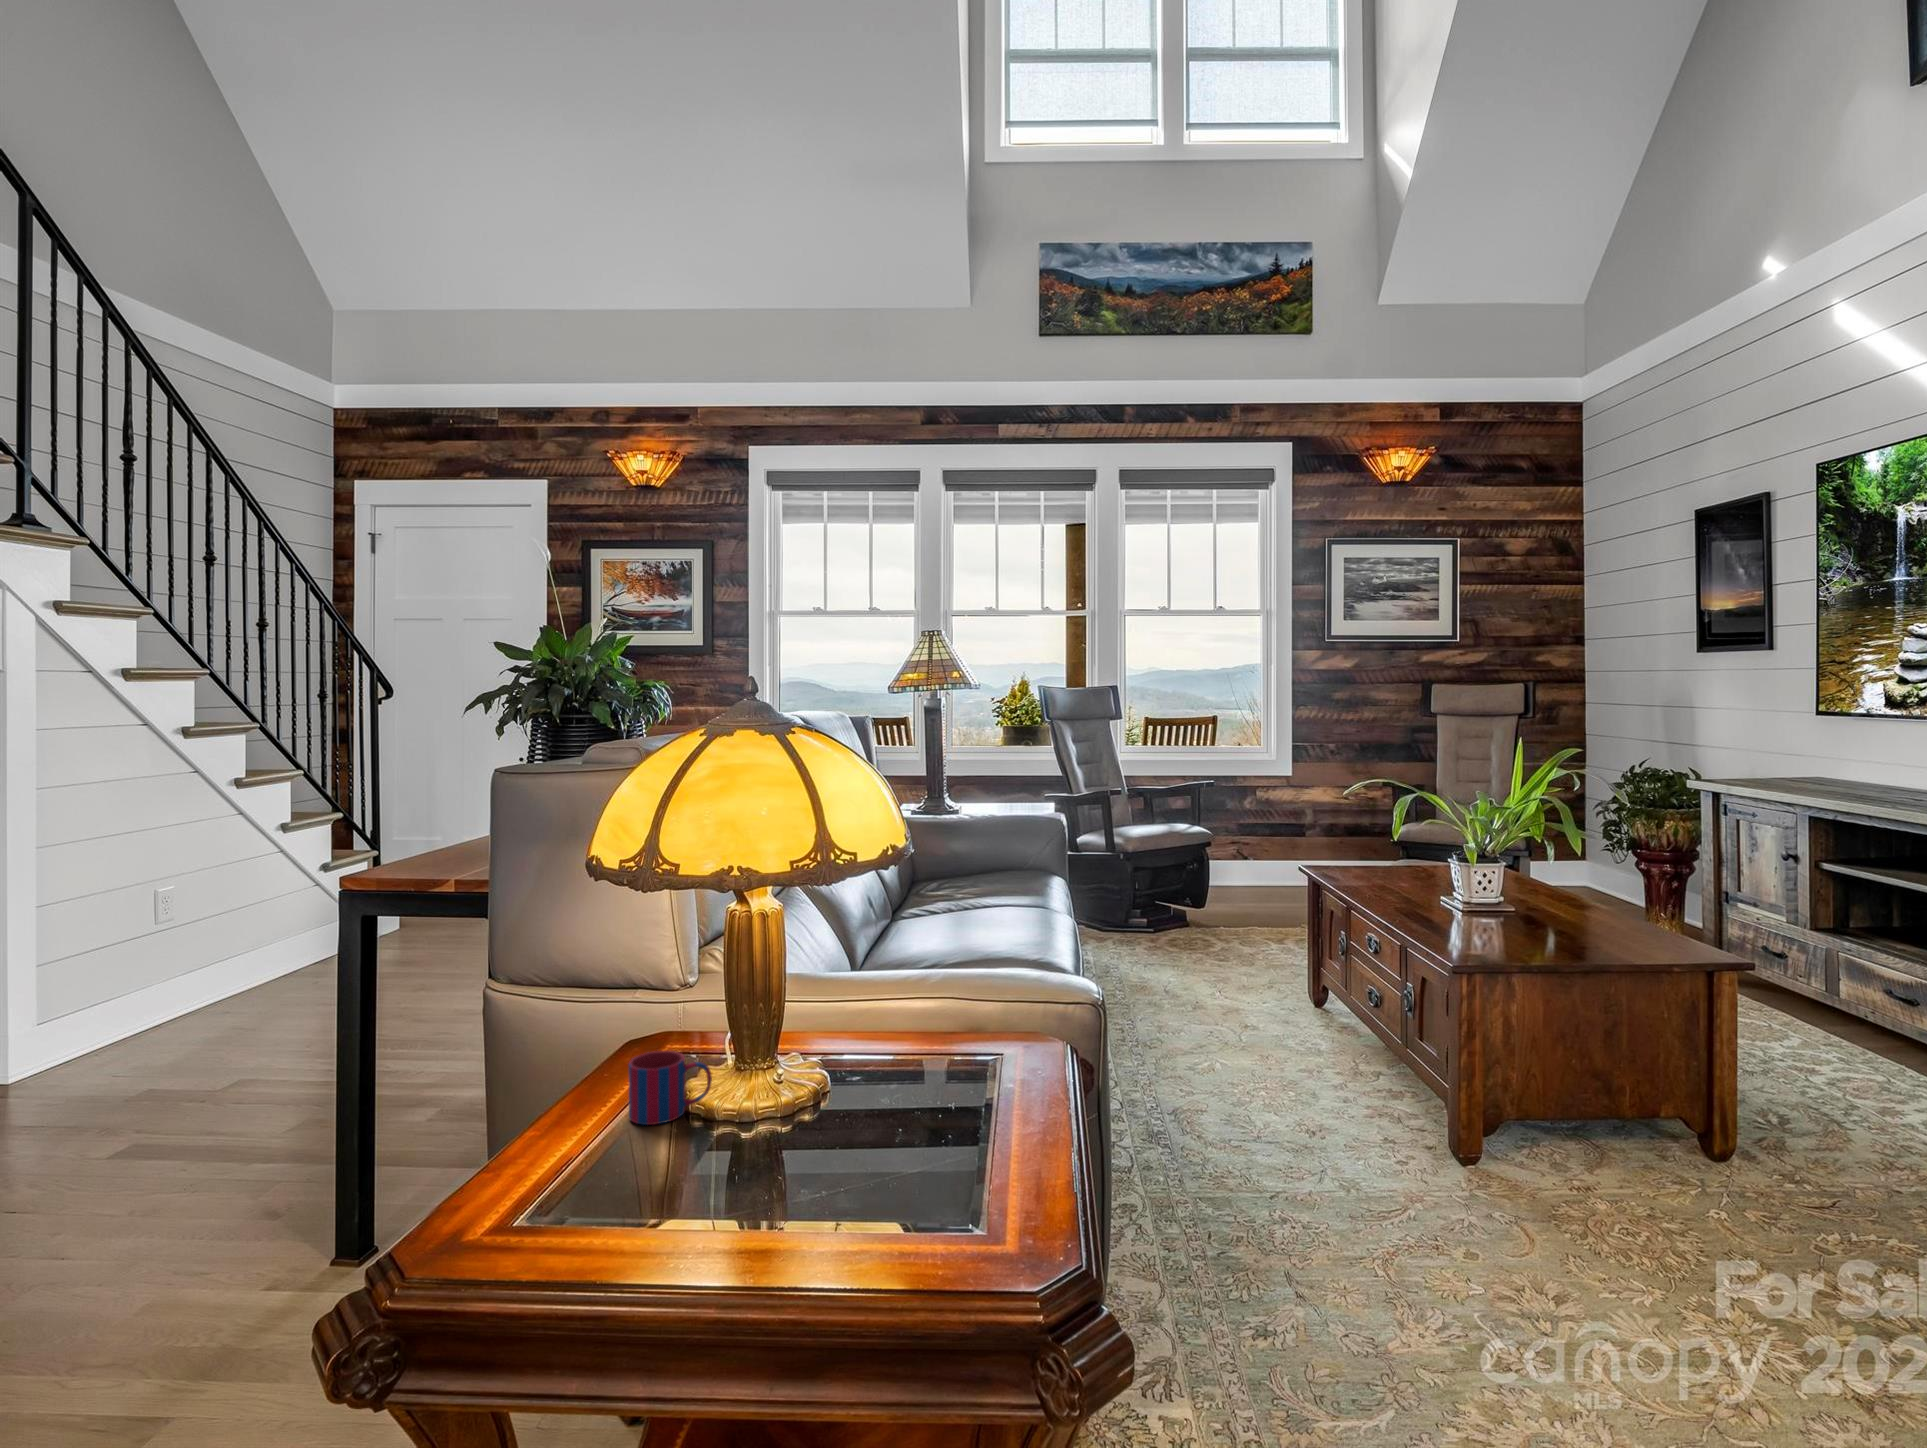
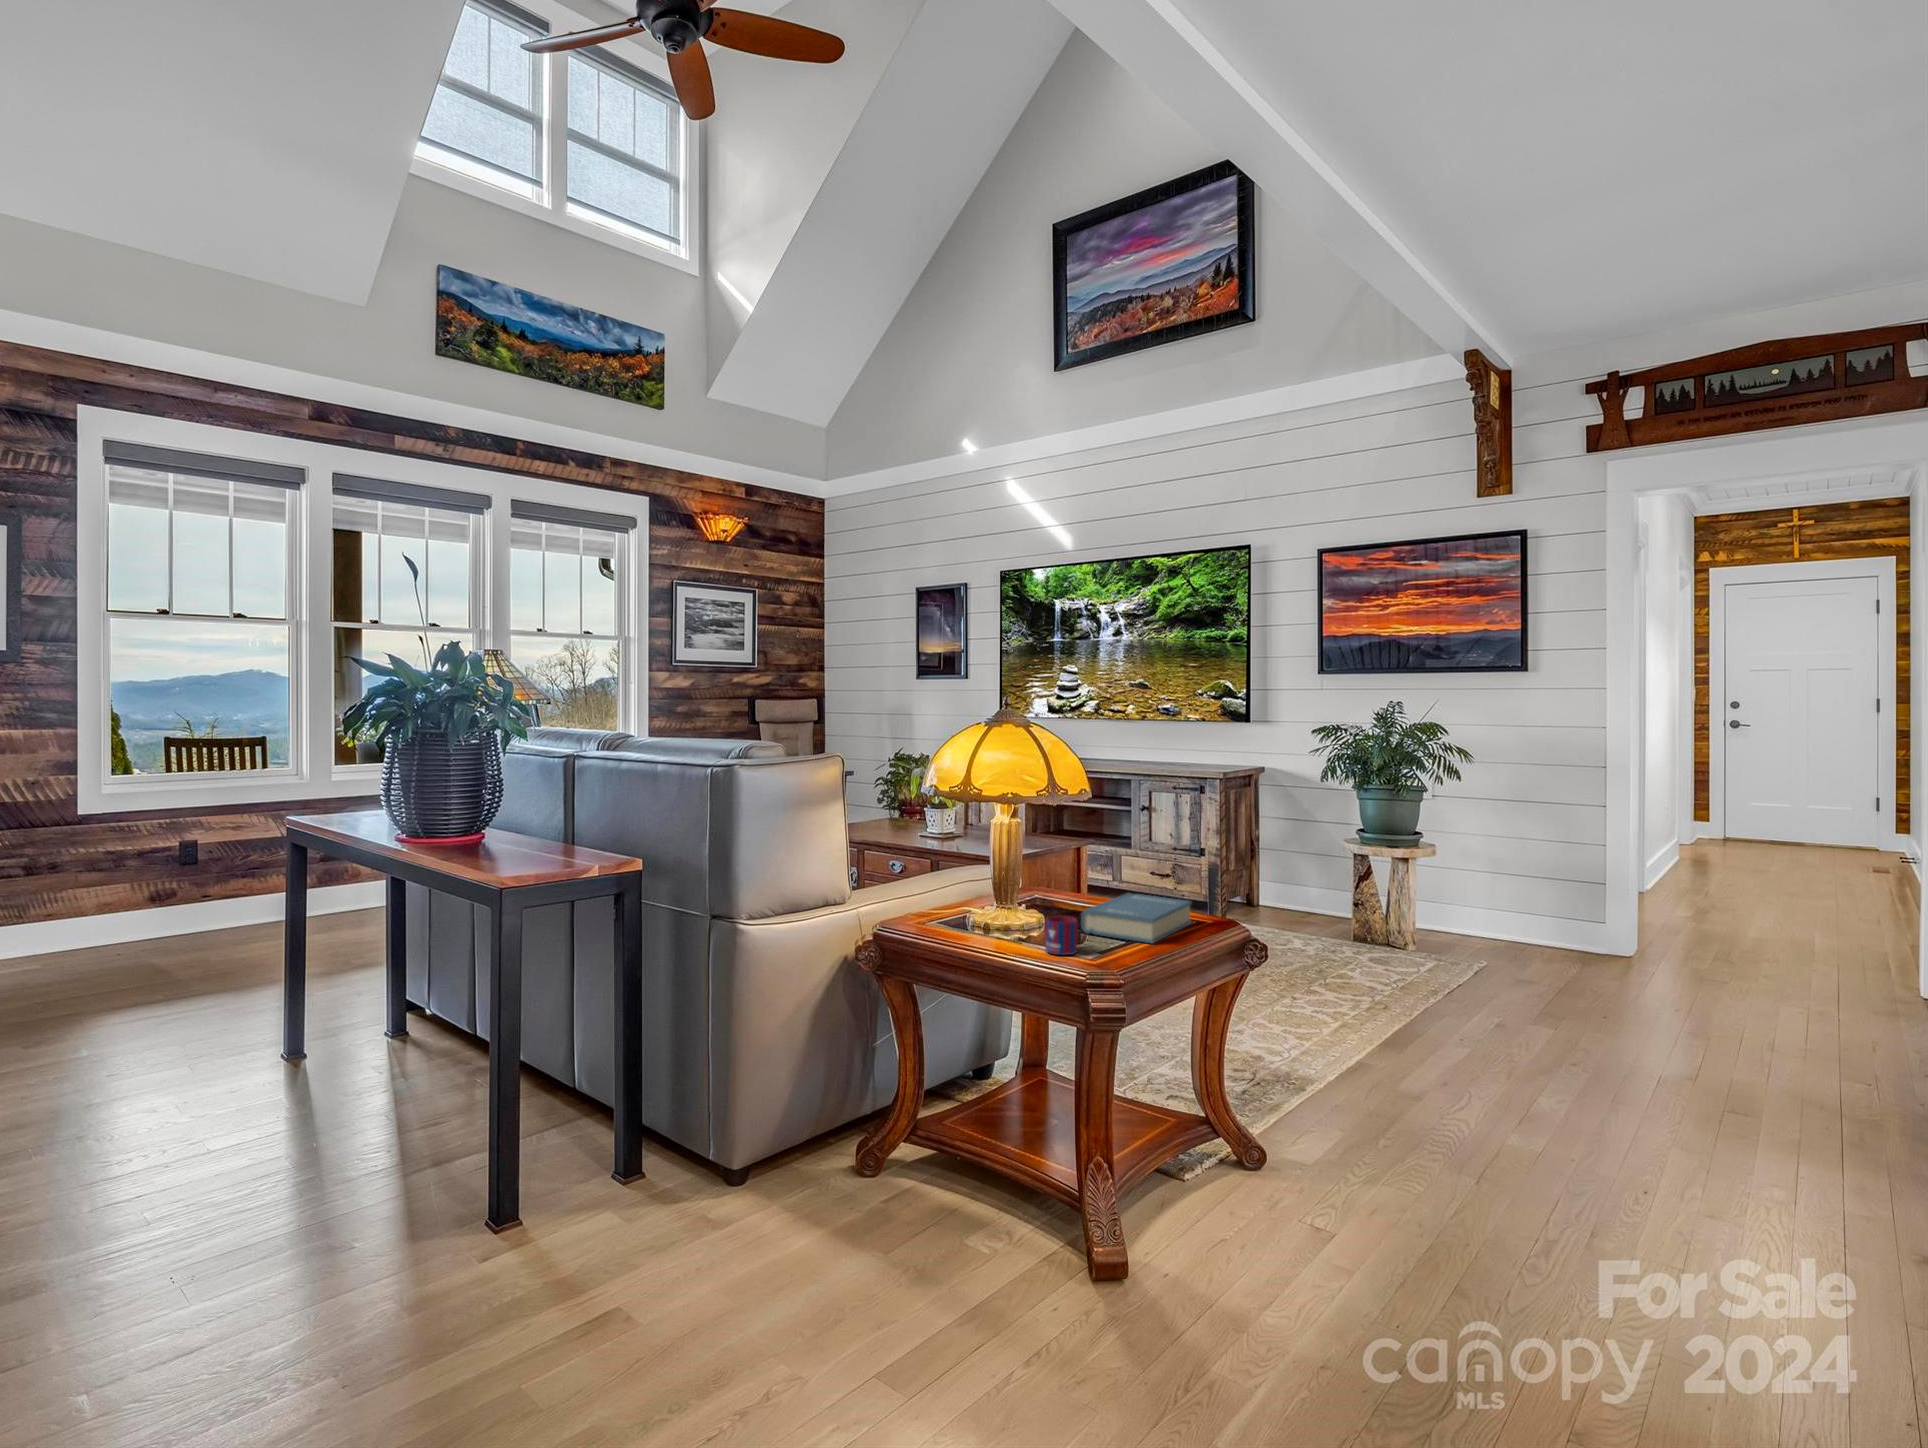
hardback book: none [780,1048,989,1152] -> present [1081,893,1192,943]

